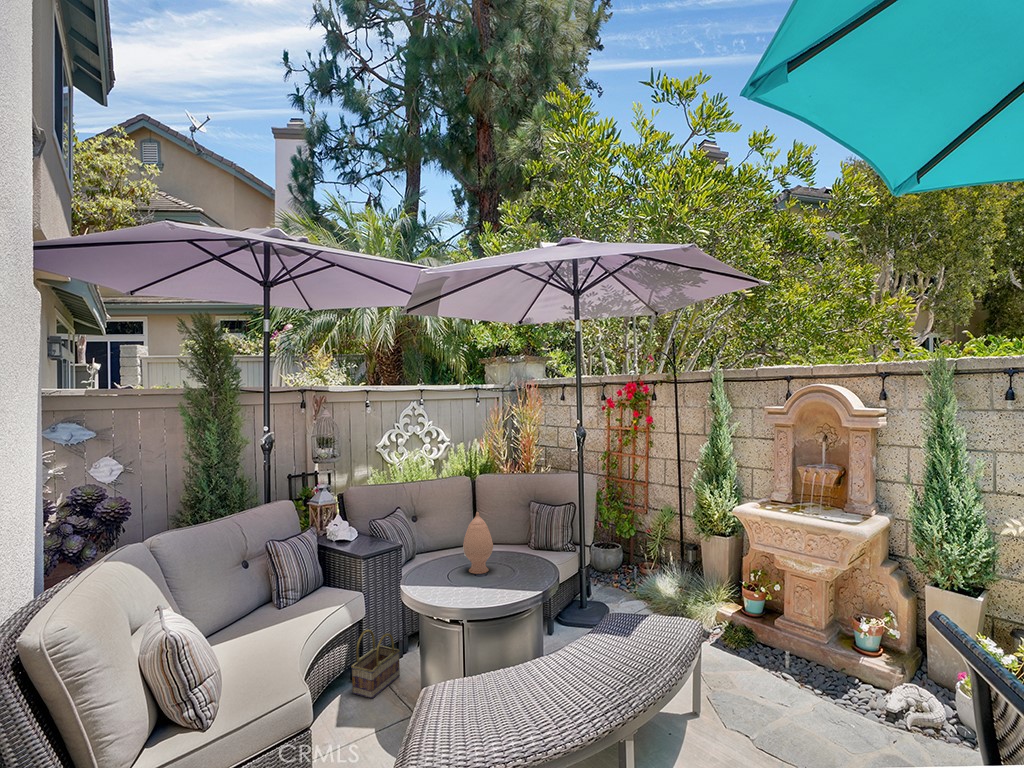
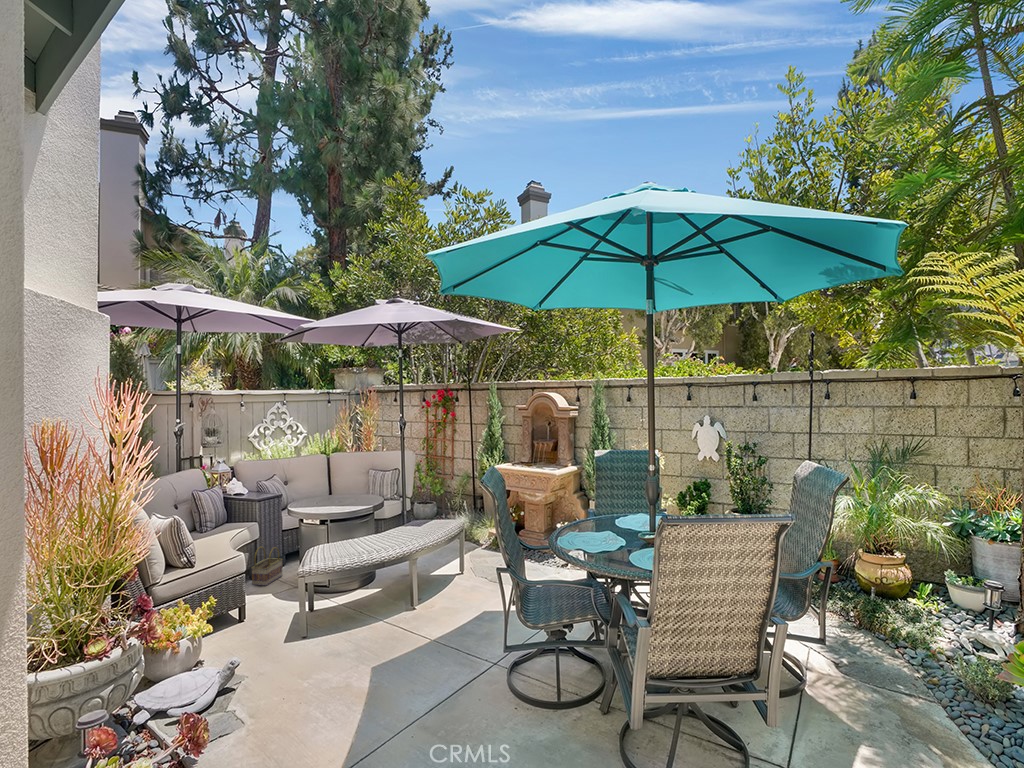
vase: present [463,512,493,574] -> none [325,470,346,508]

